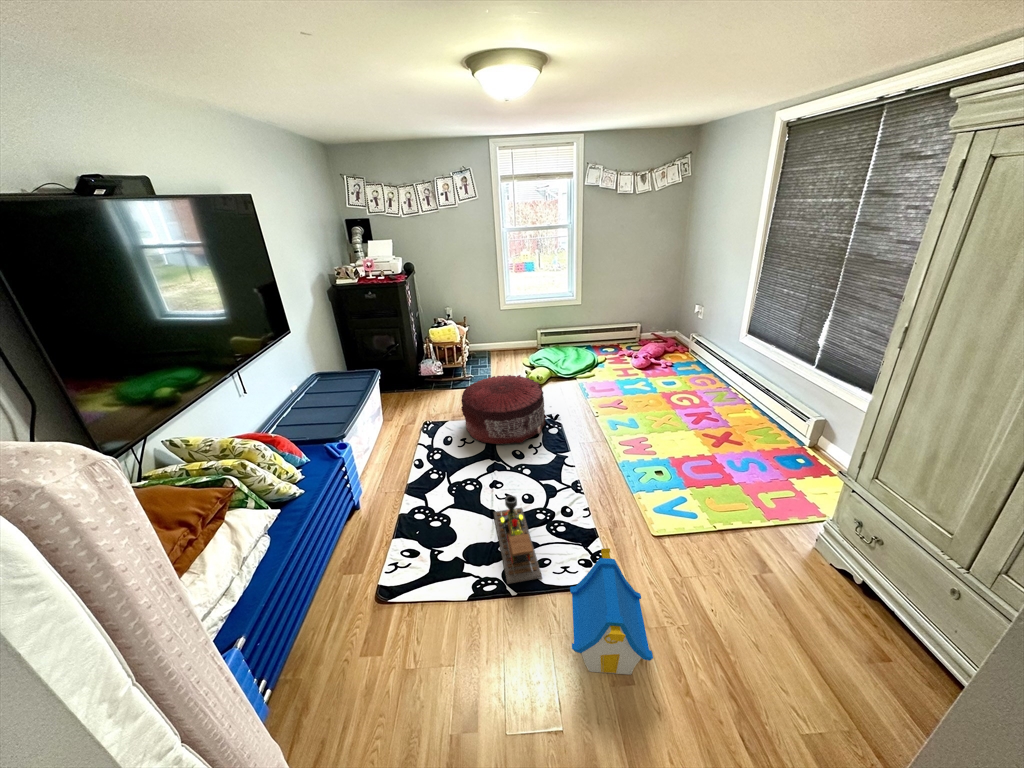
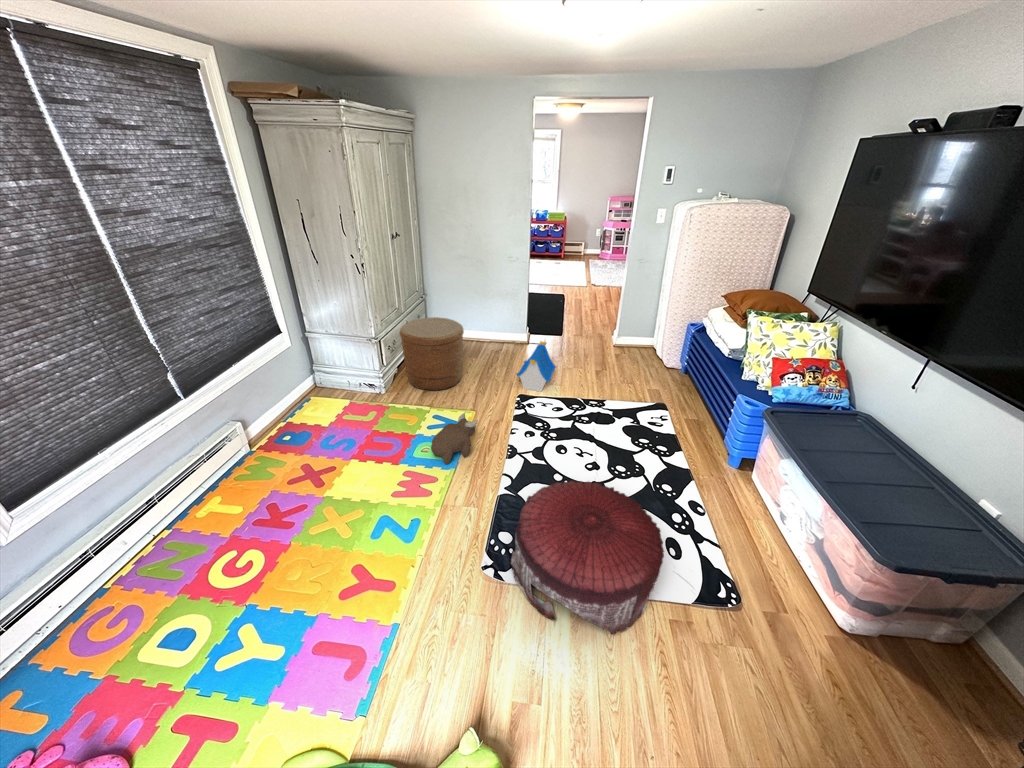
plush toy: none [616,444,653,482] -> present [431,413,478,464]
woven basket: none [740,479,905,649] -> present [400,317,464,391]
toy train: present [494,496,542,584] -> none [561,389,593,445]

